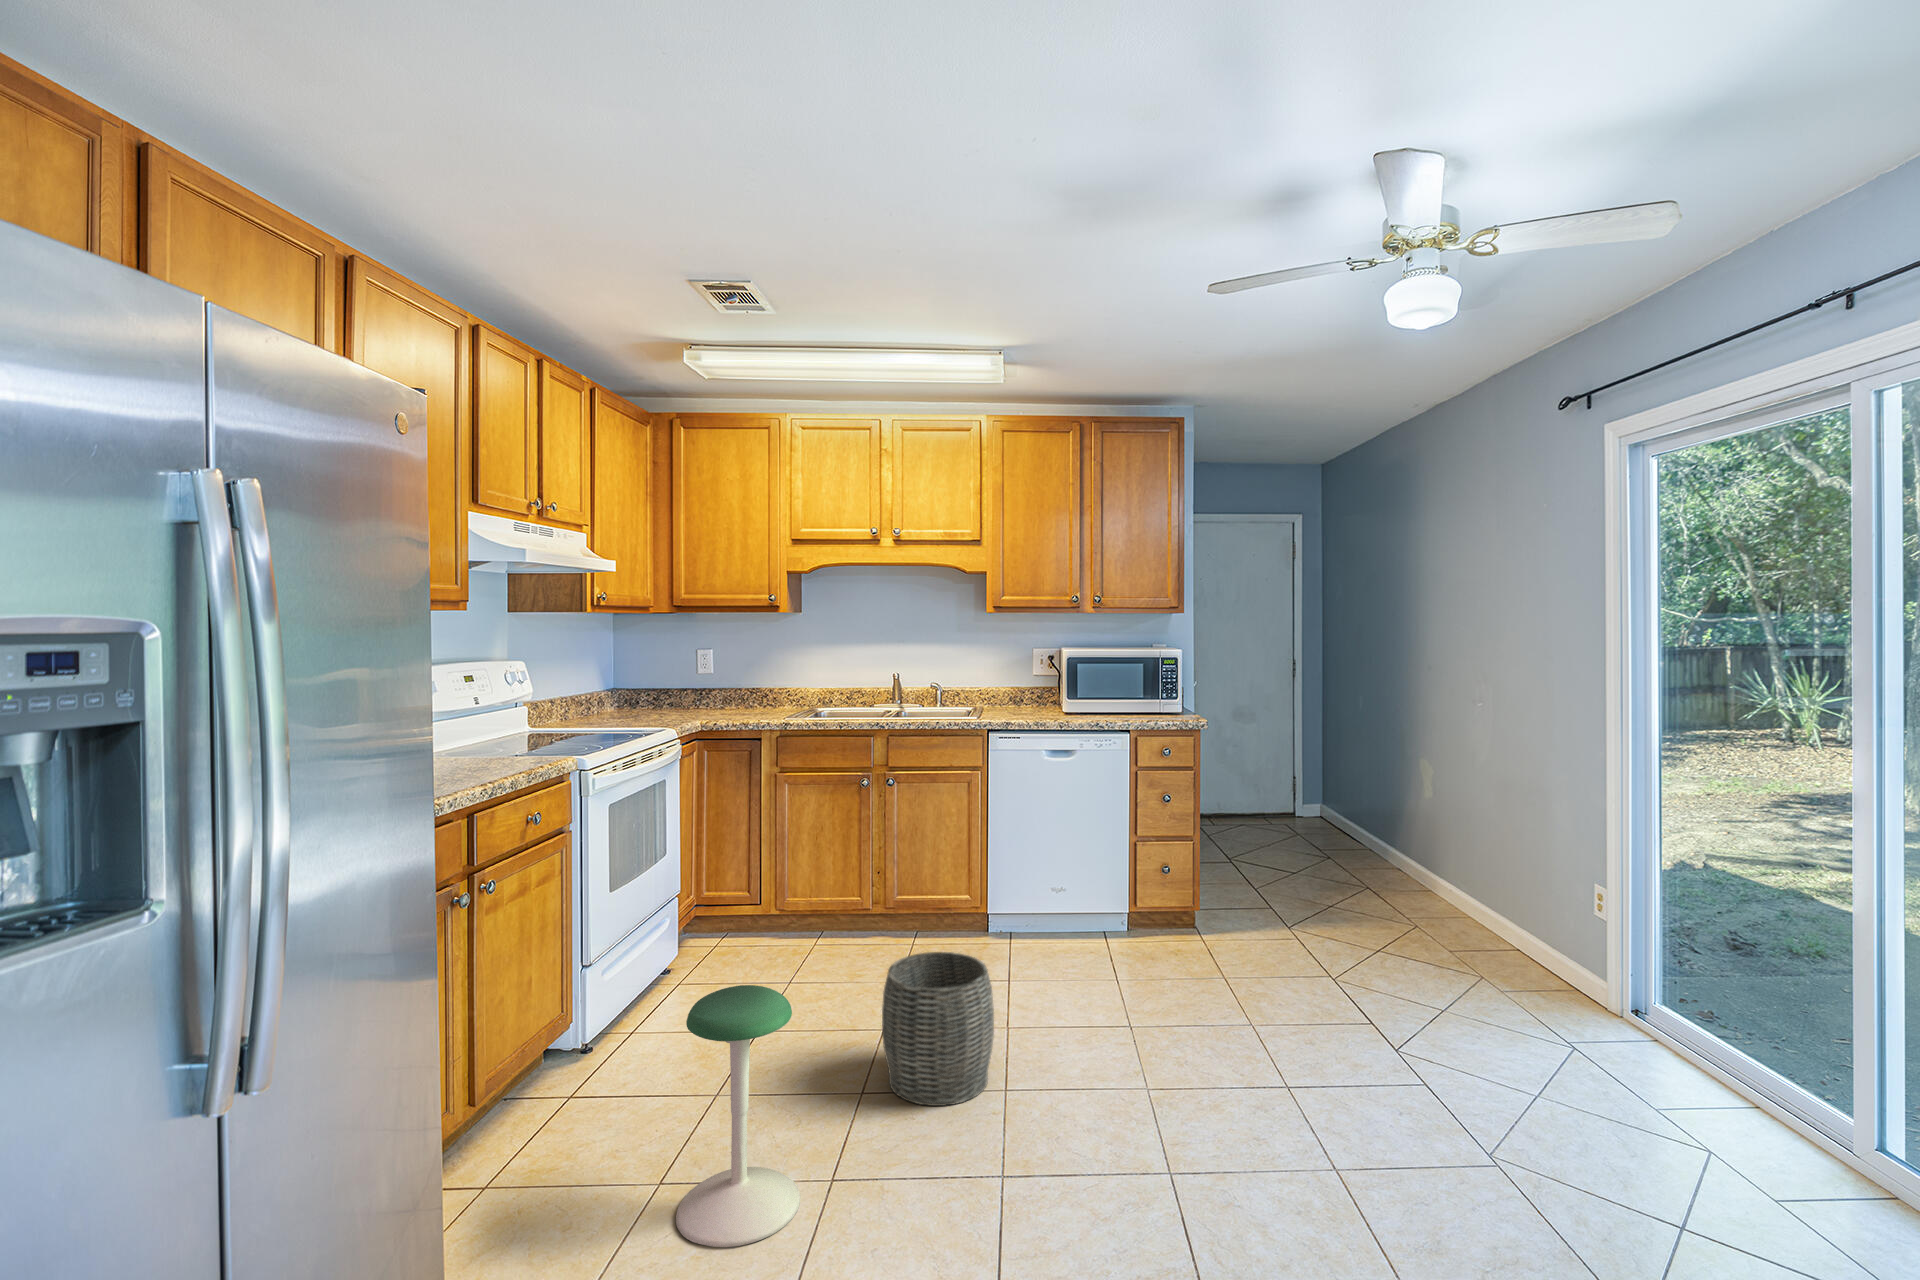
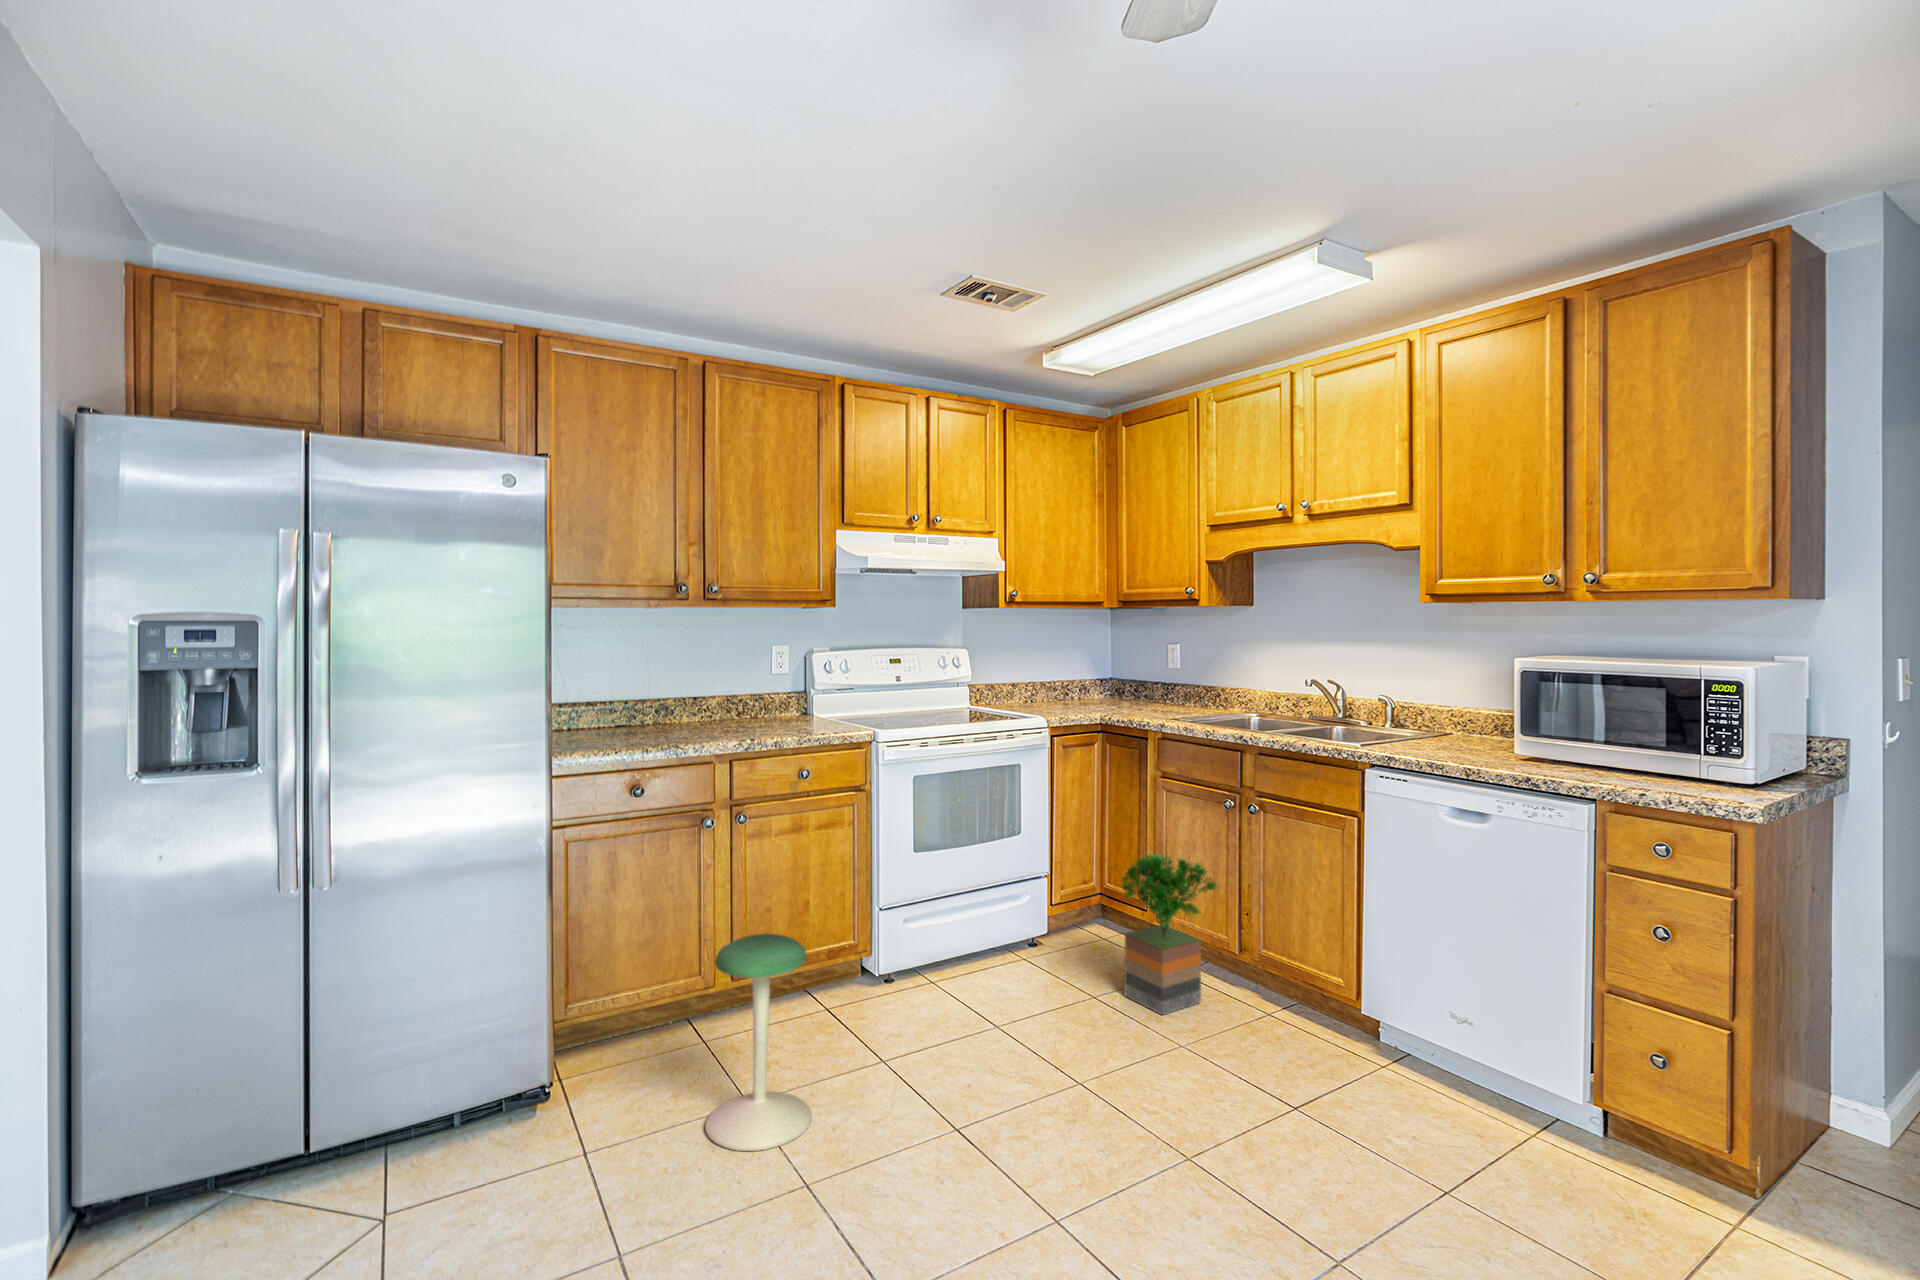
potted tree: none [810,833,897,973] -> present [1122,854,1219,1015]
woven basket: present [882,952,994,1106] -> none [967,985,1092,1162]

